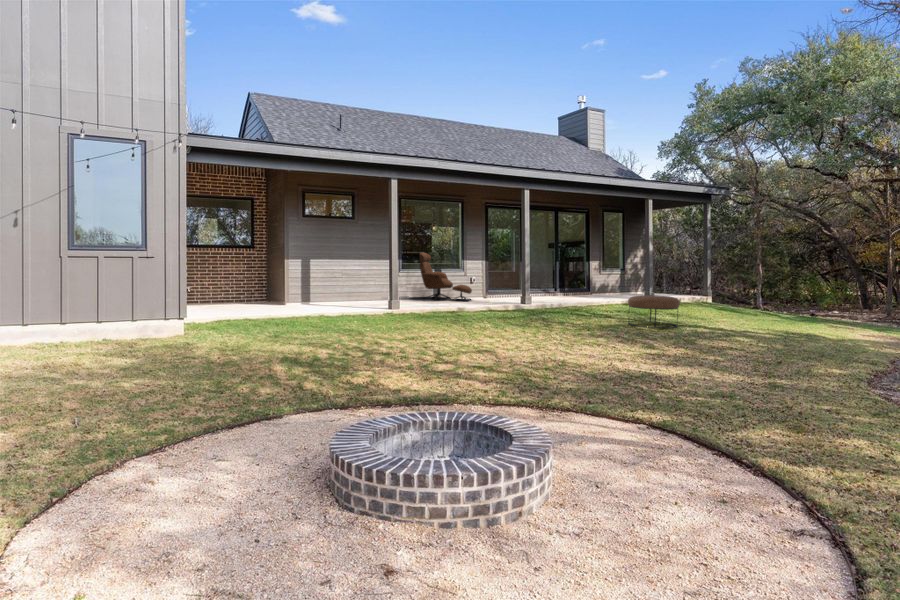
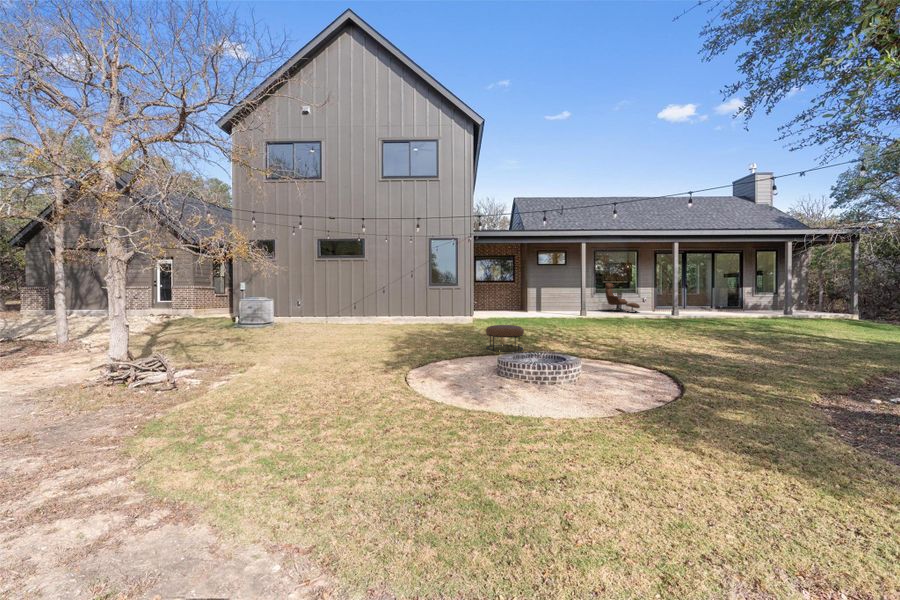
ottoman: present [628,295,680,328] -> present [486,325,524,352]

